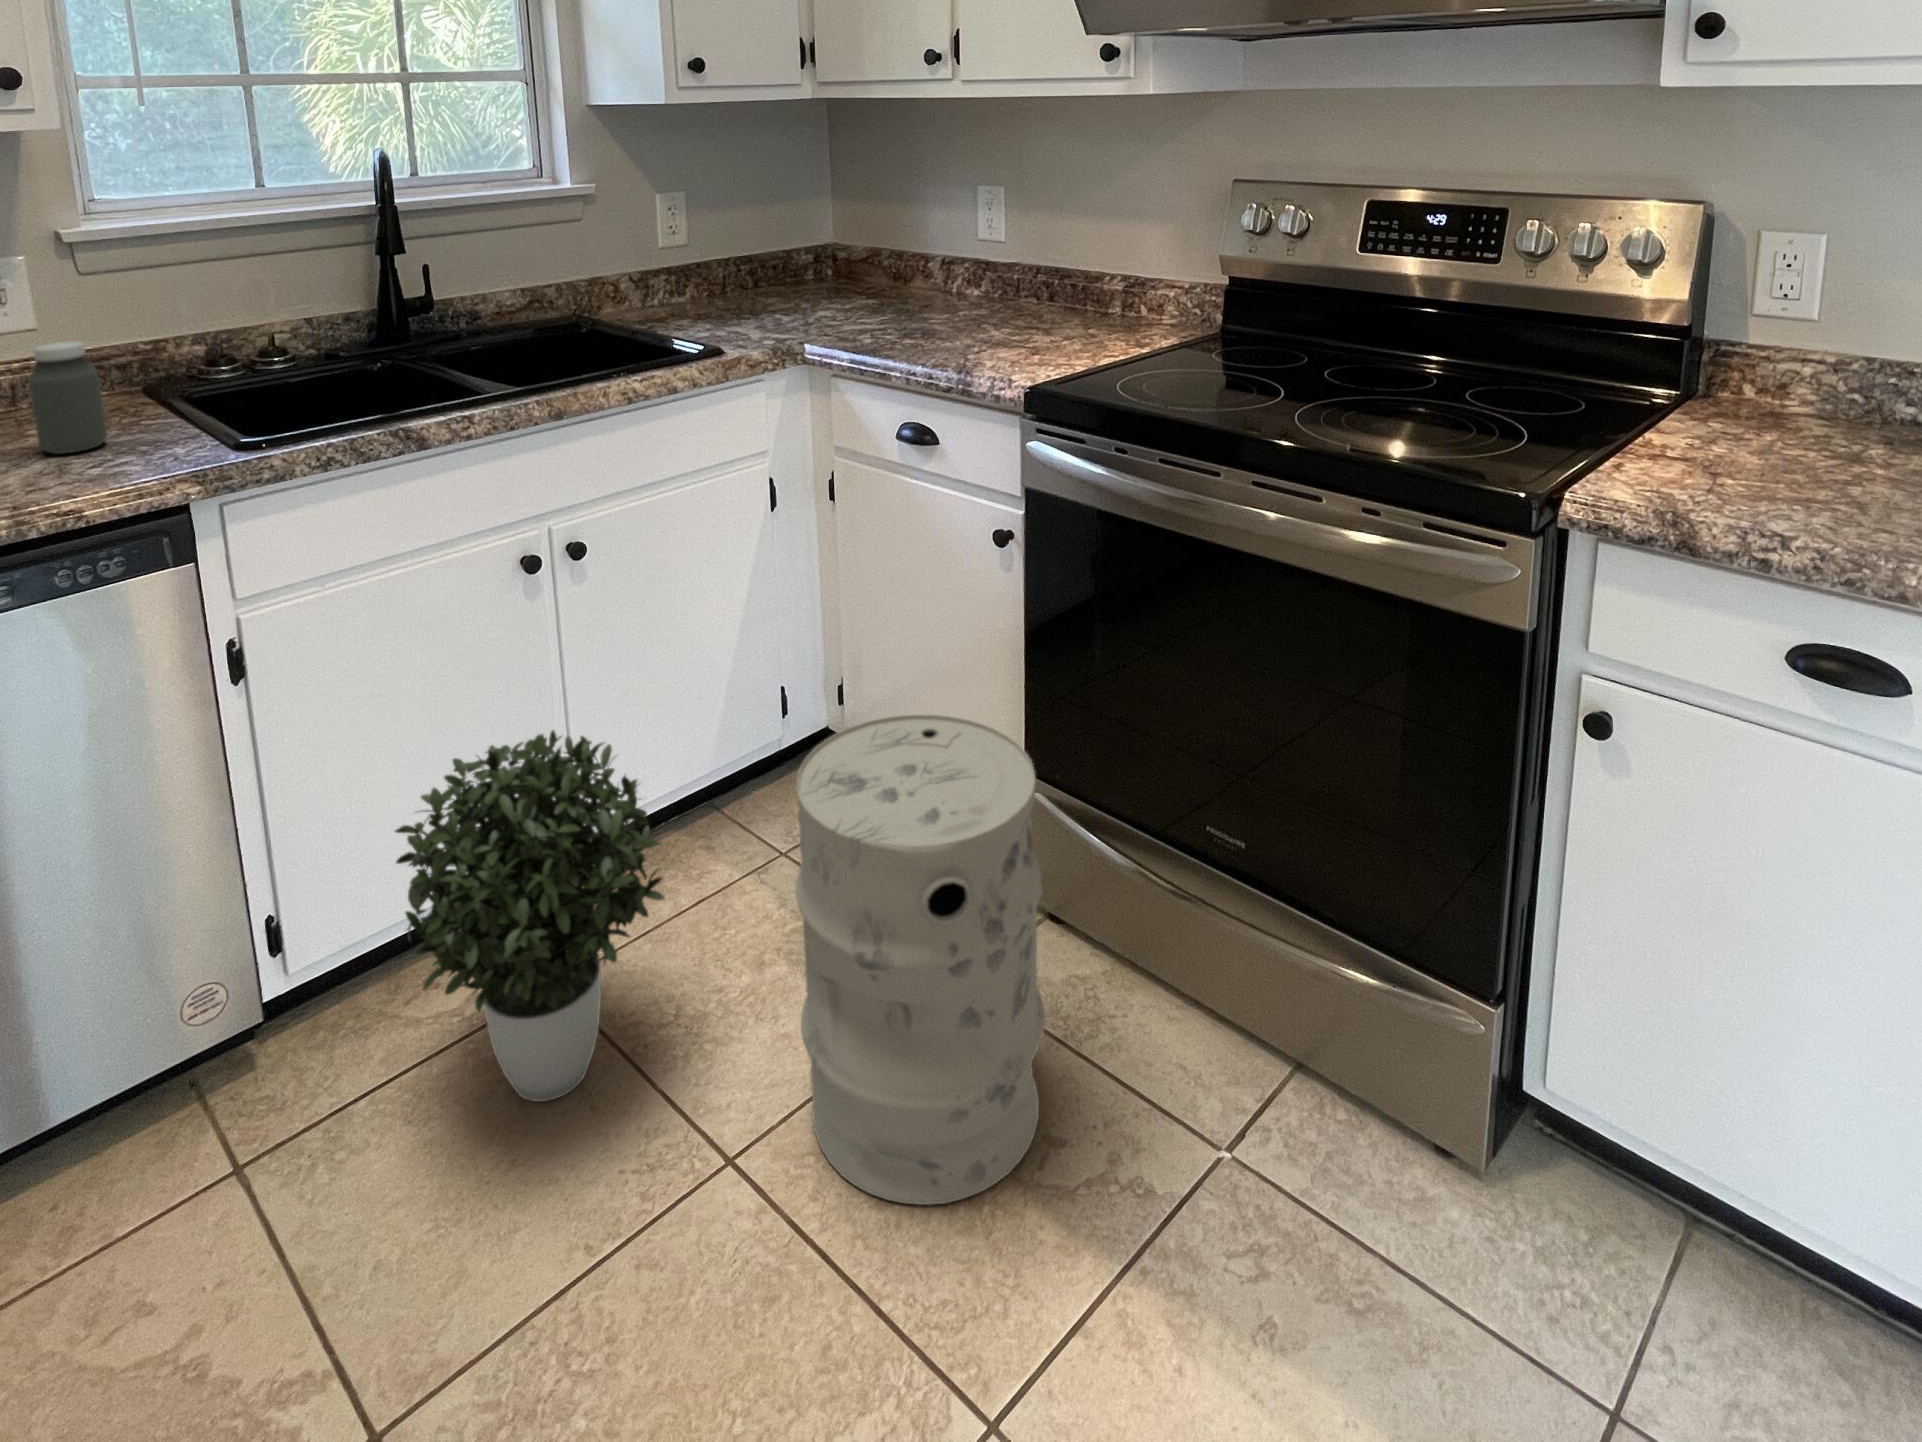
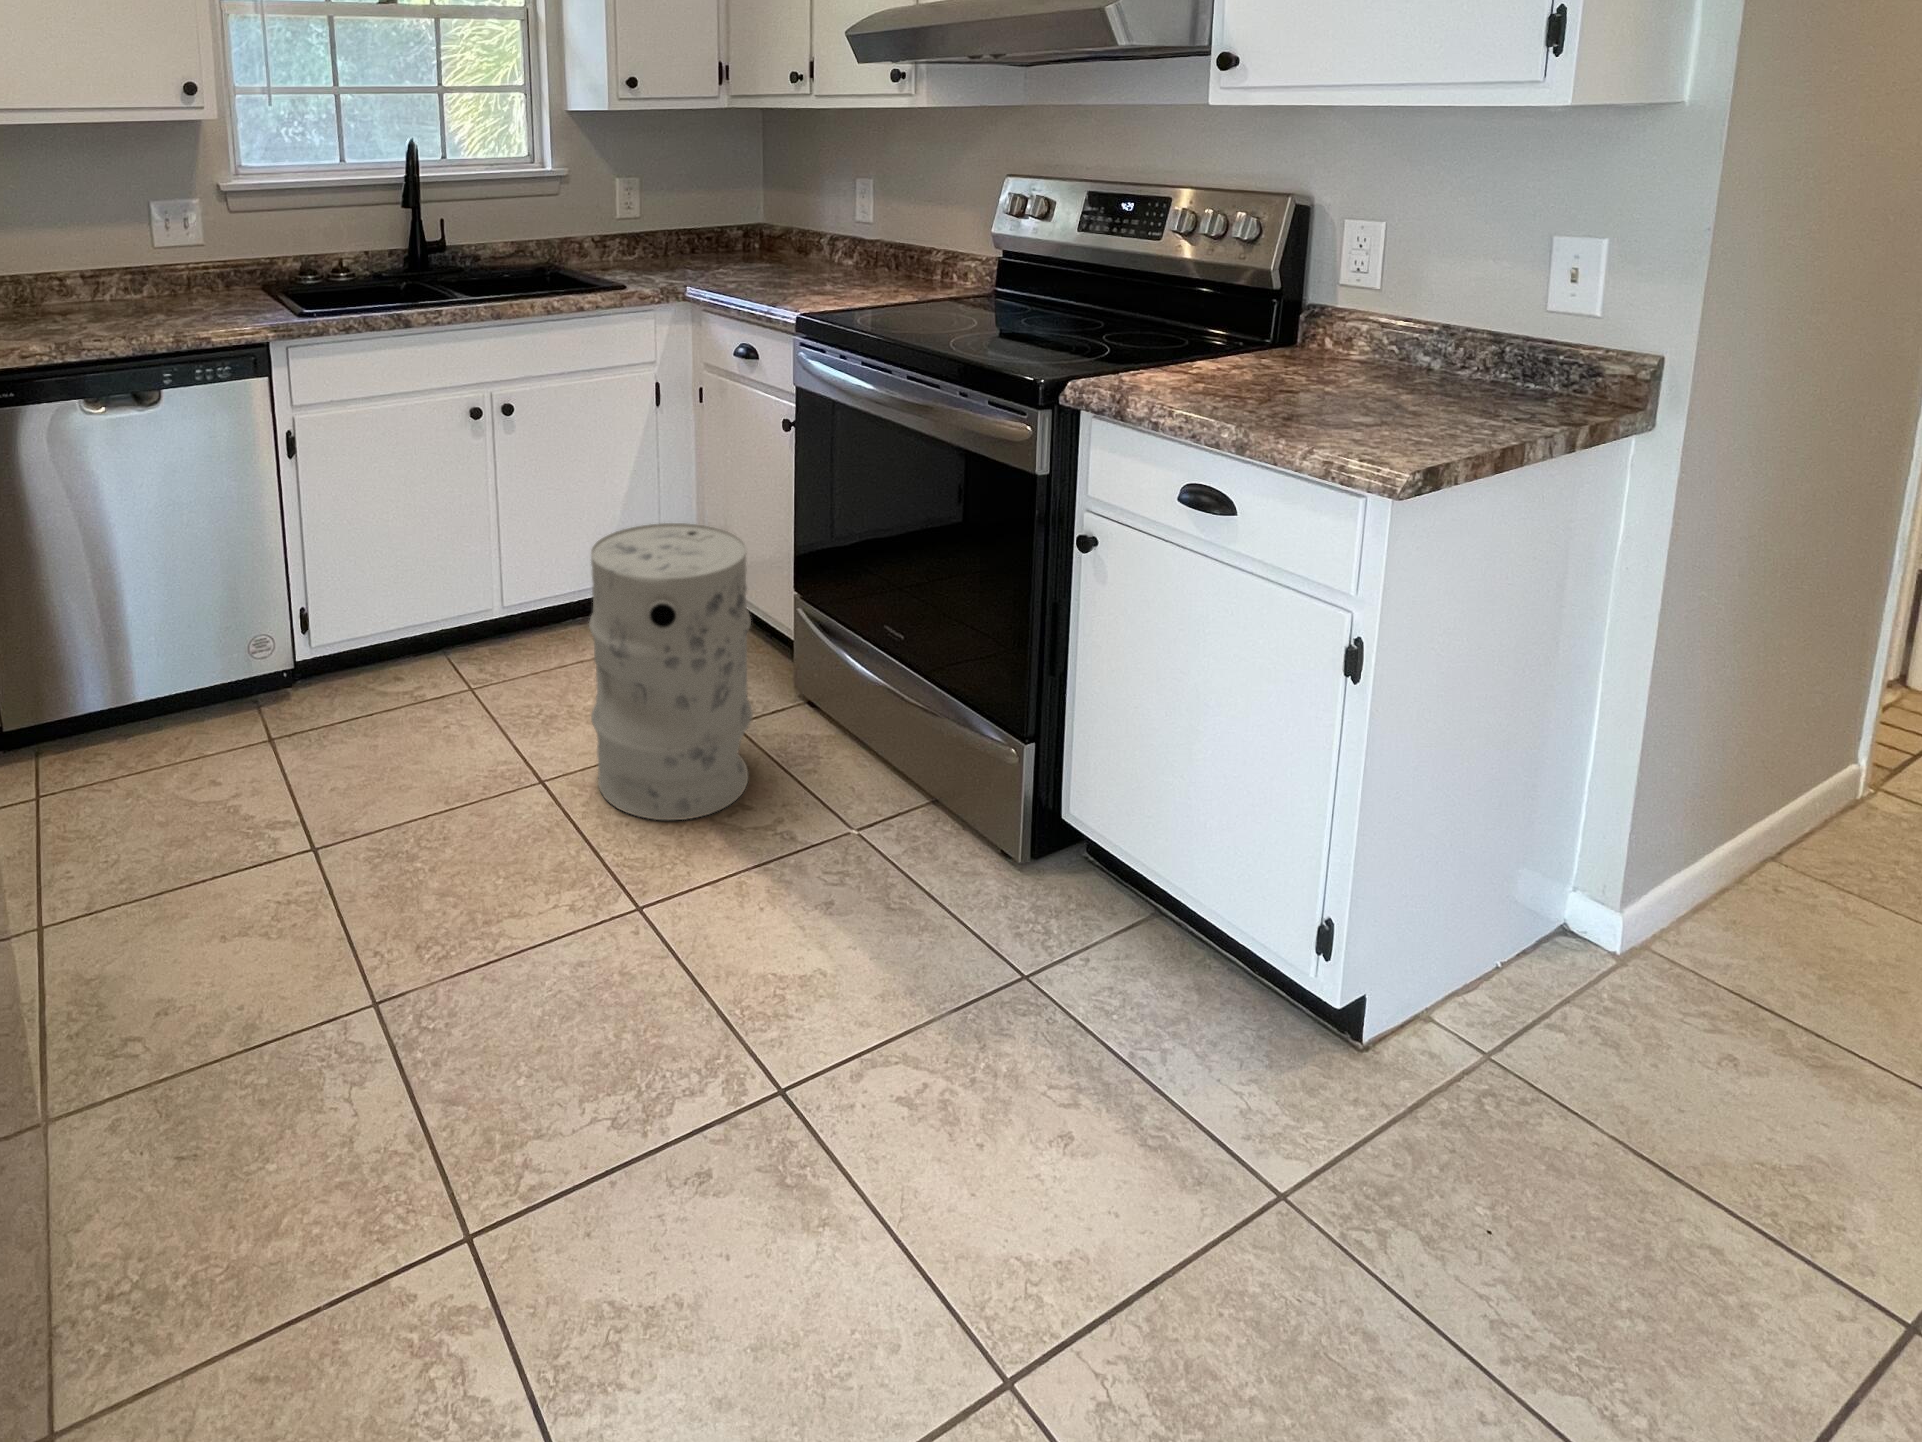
jar: present [29,341,107,454] -> none [194,247,234,313]
potted plant: present [395,731,664,1102] -> none [368,510,527,740]

